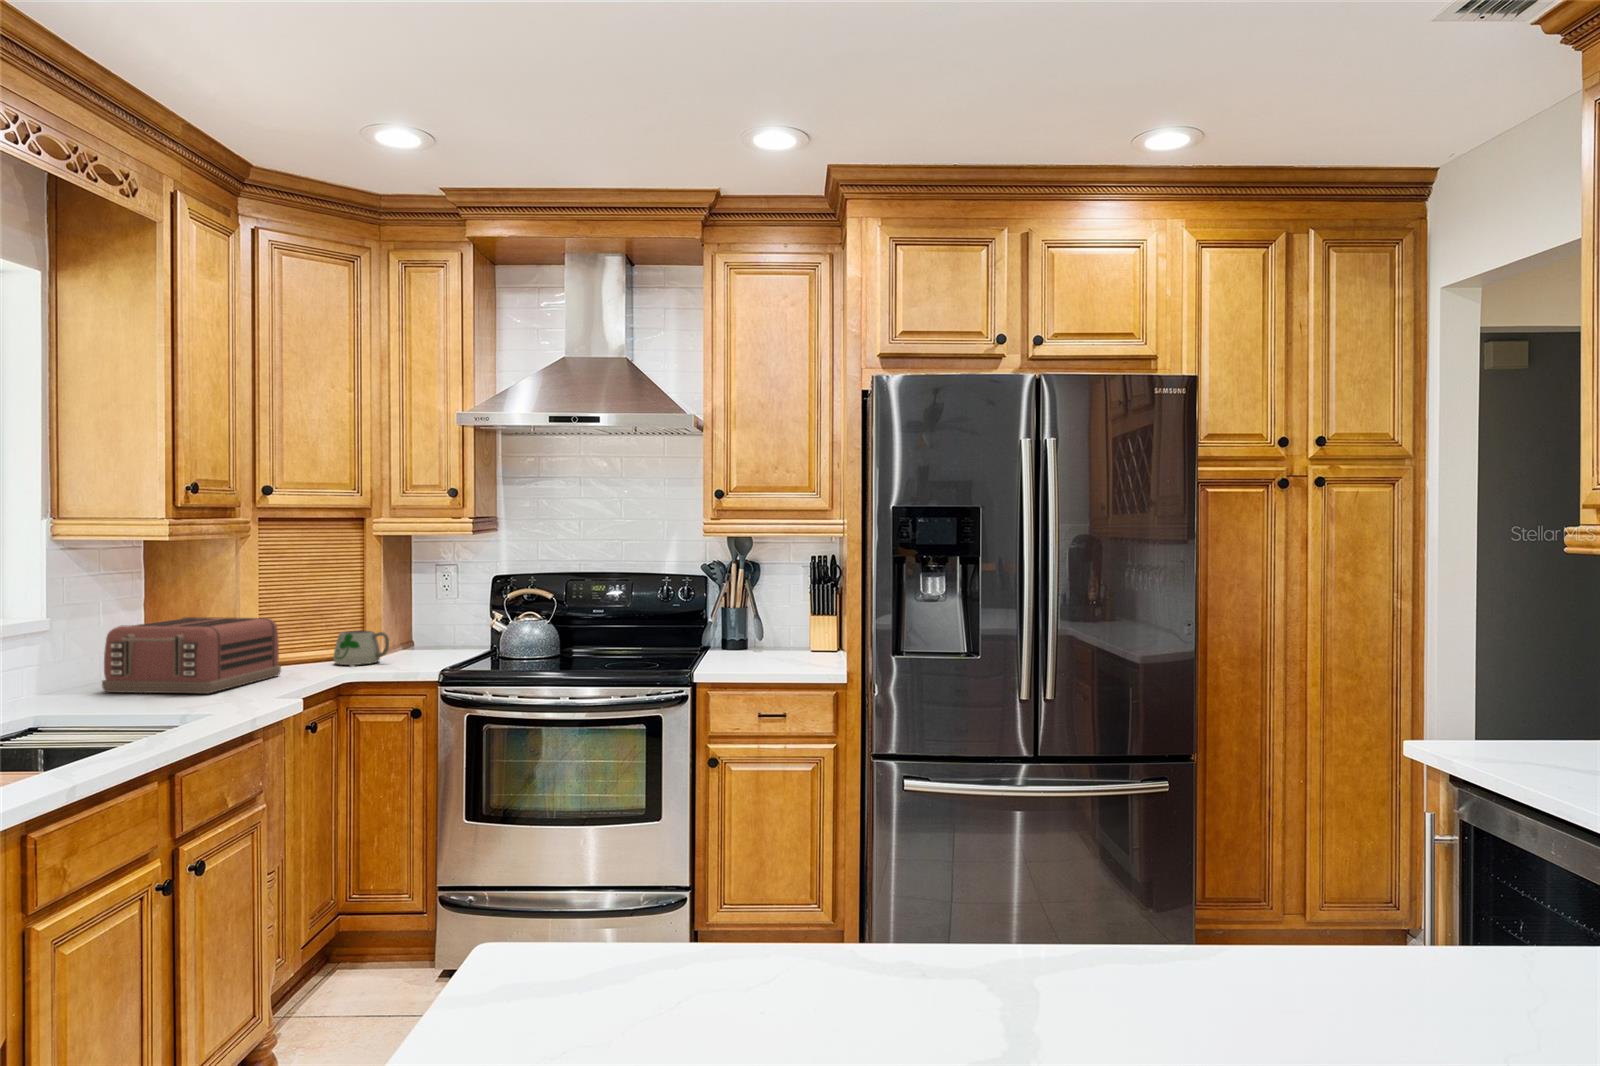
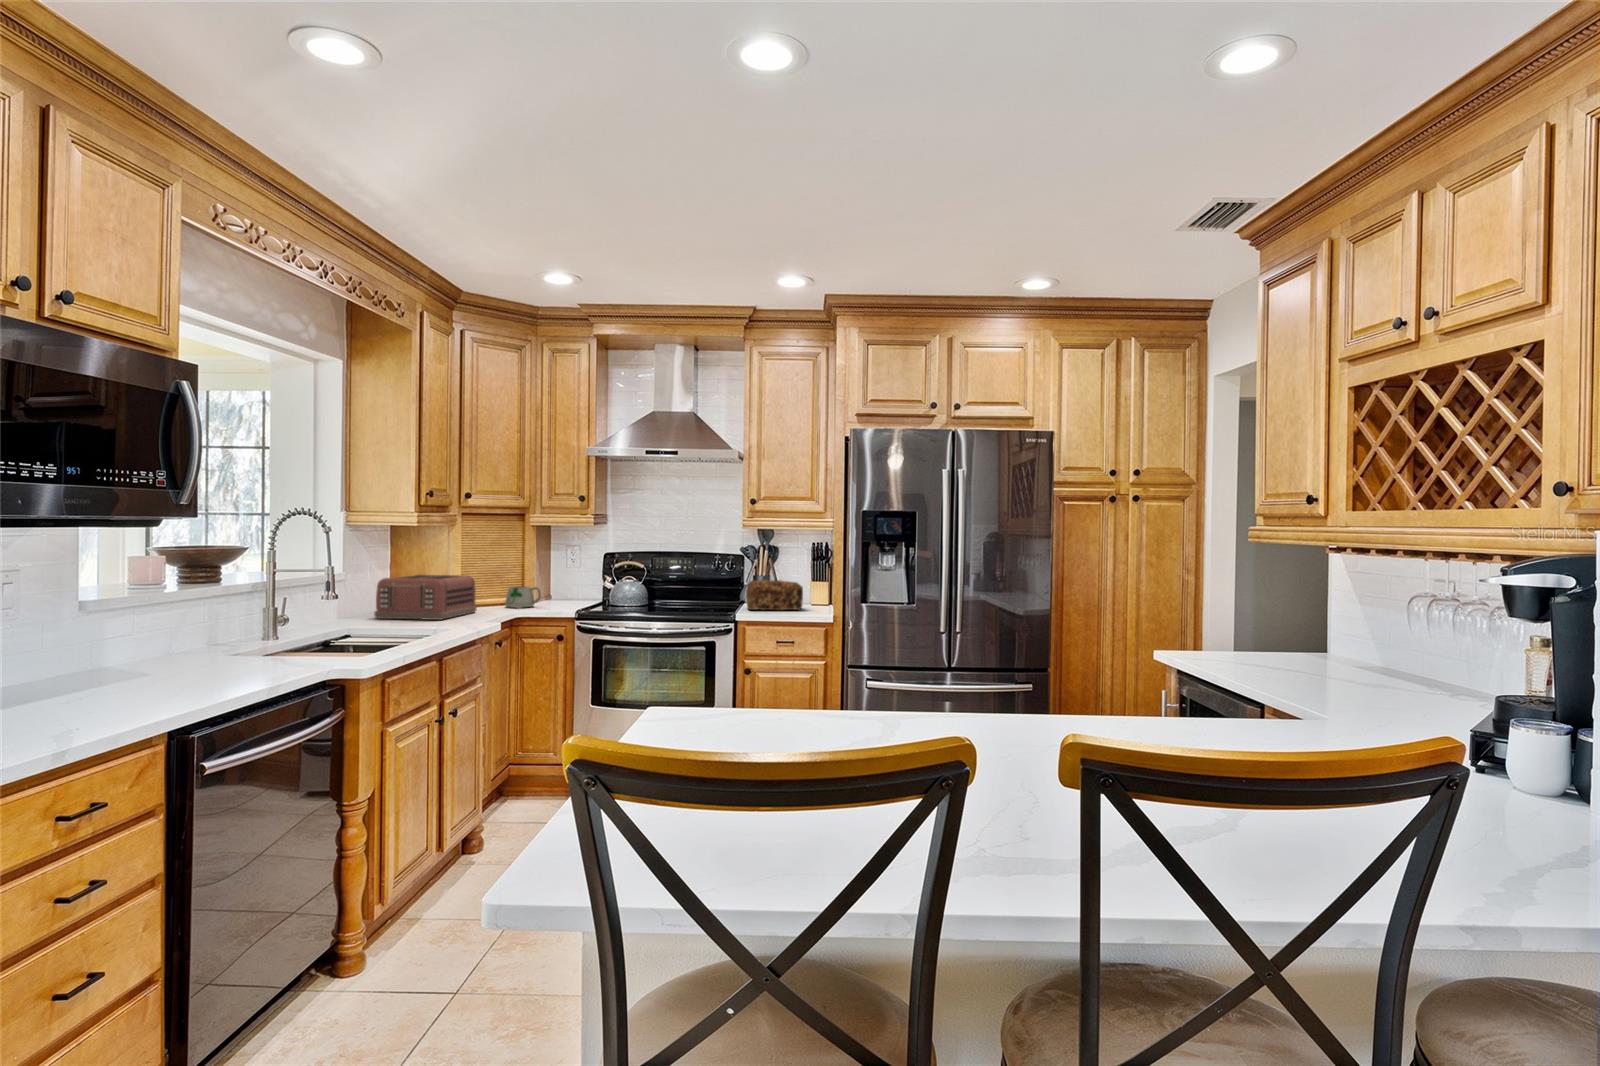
bread loaf: none [710,615,798,663] -> present [746,580,803,610]

